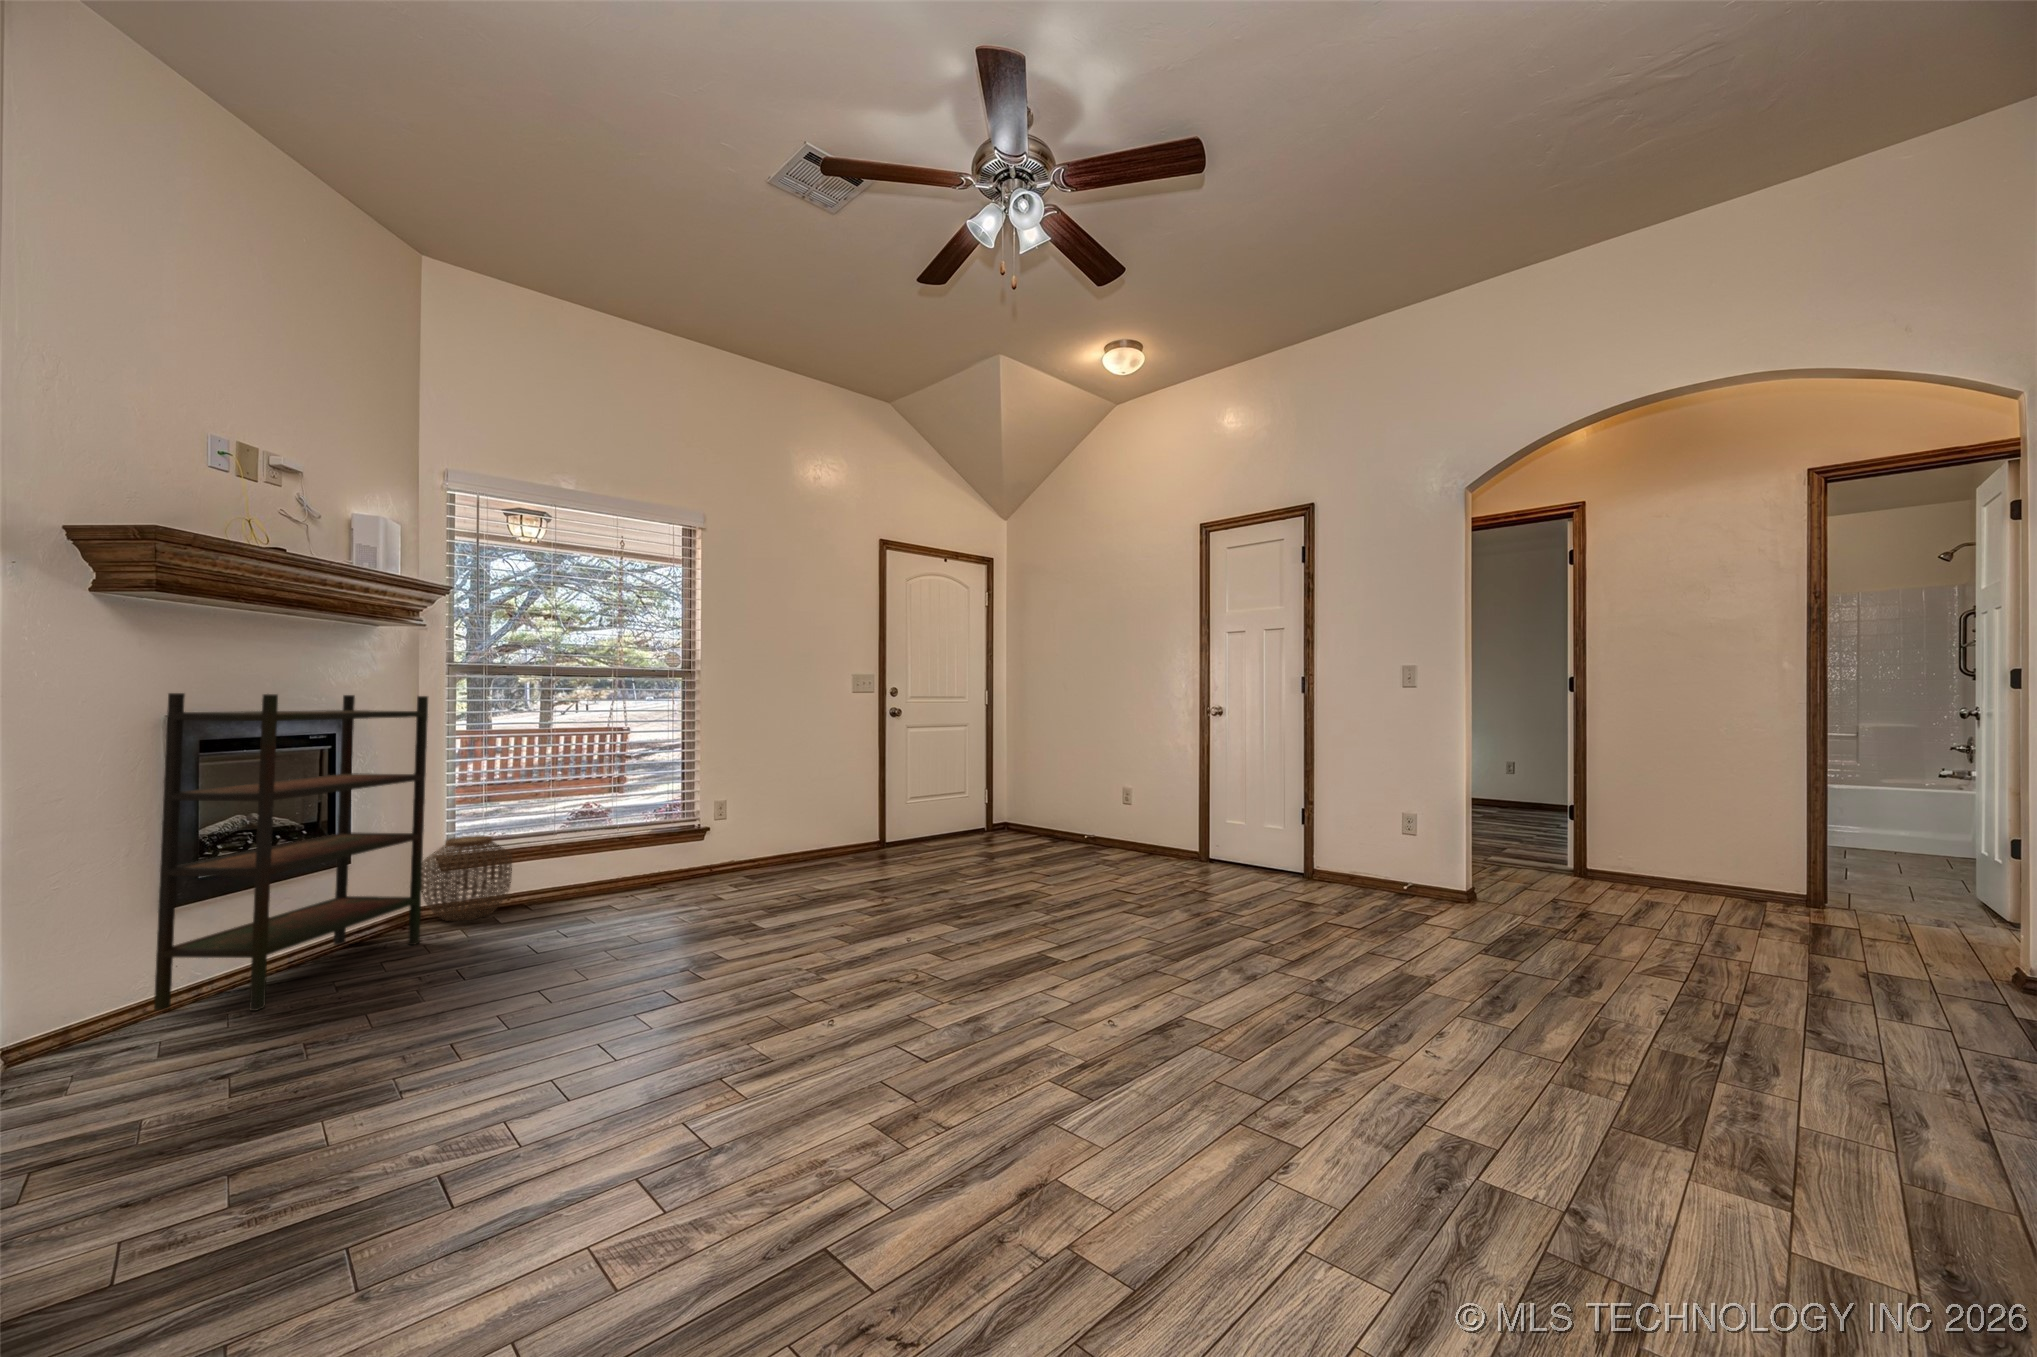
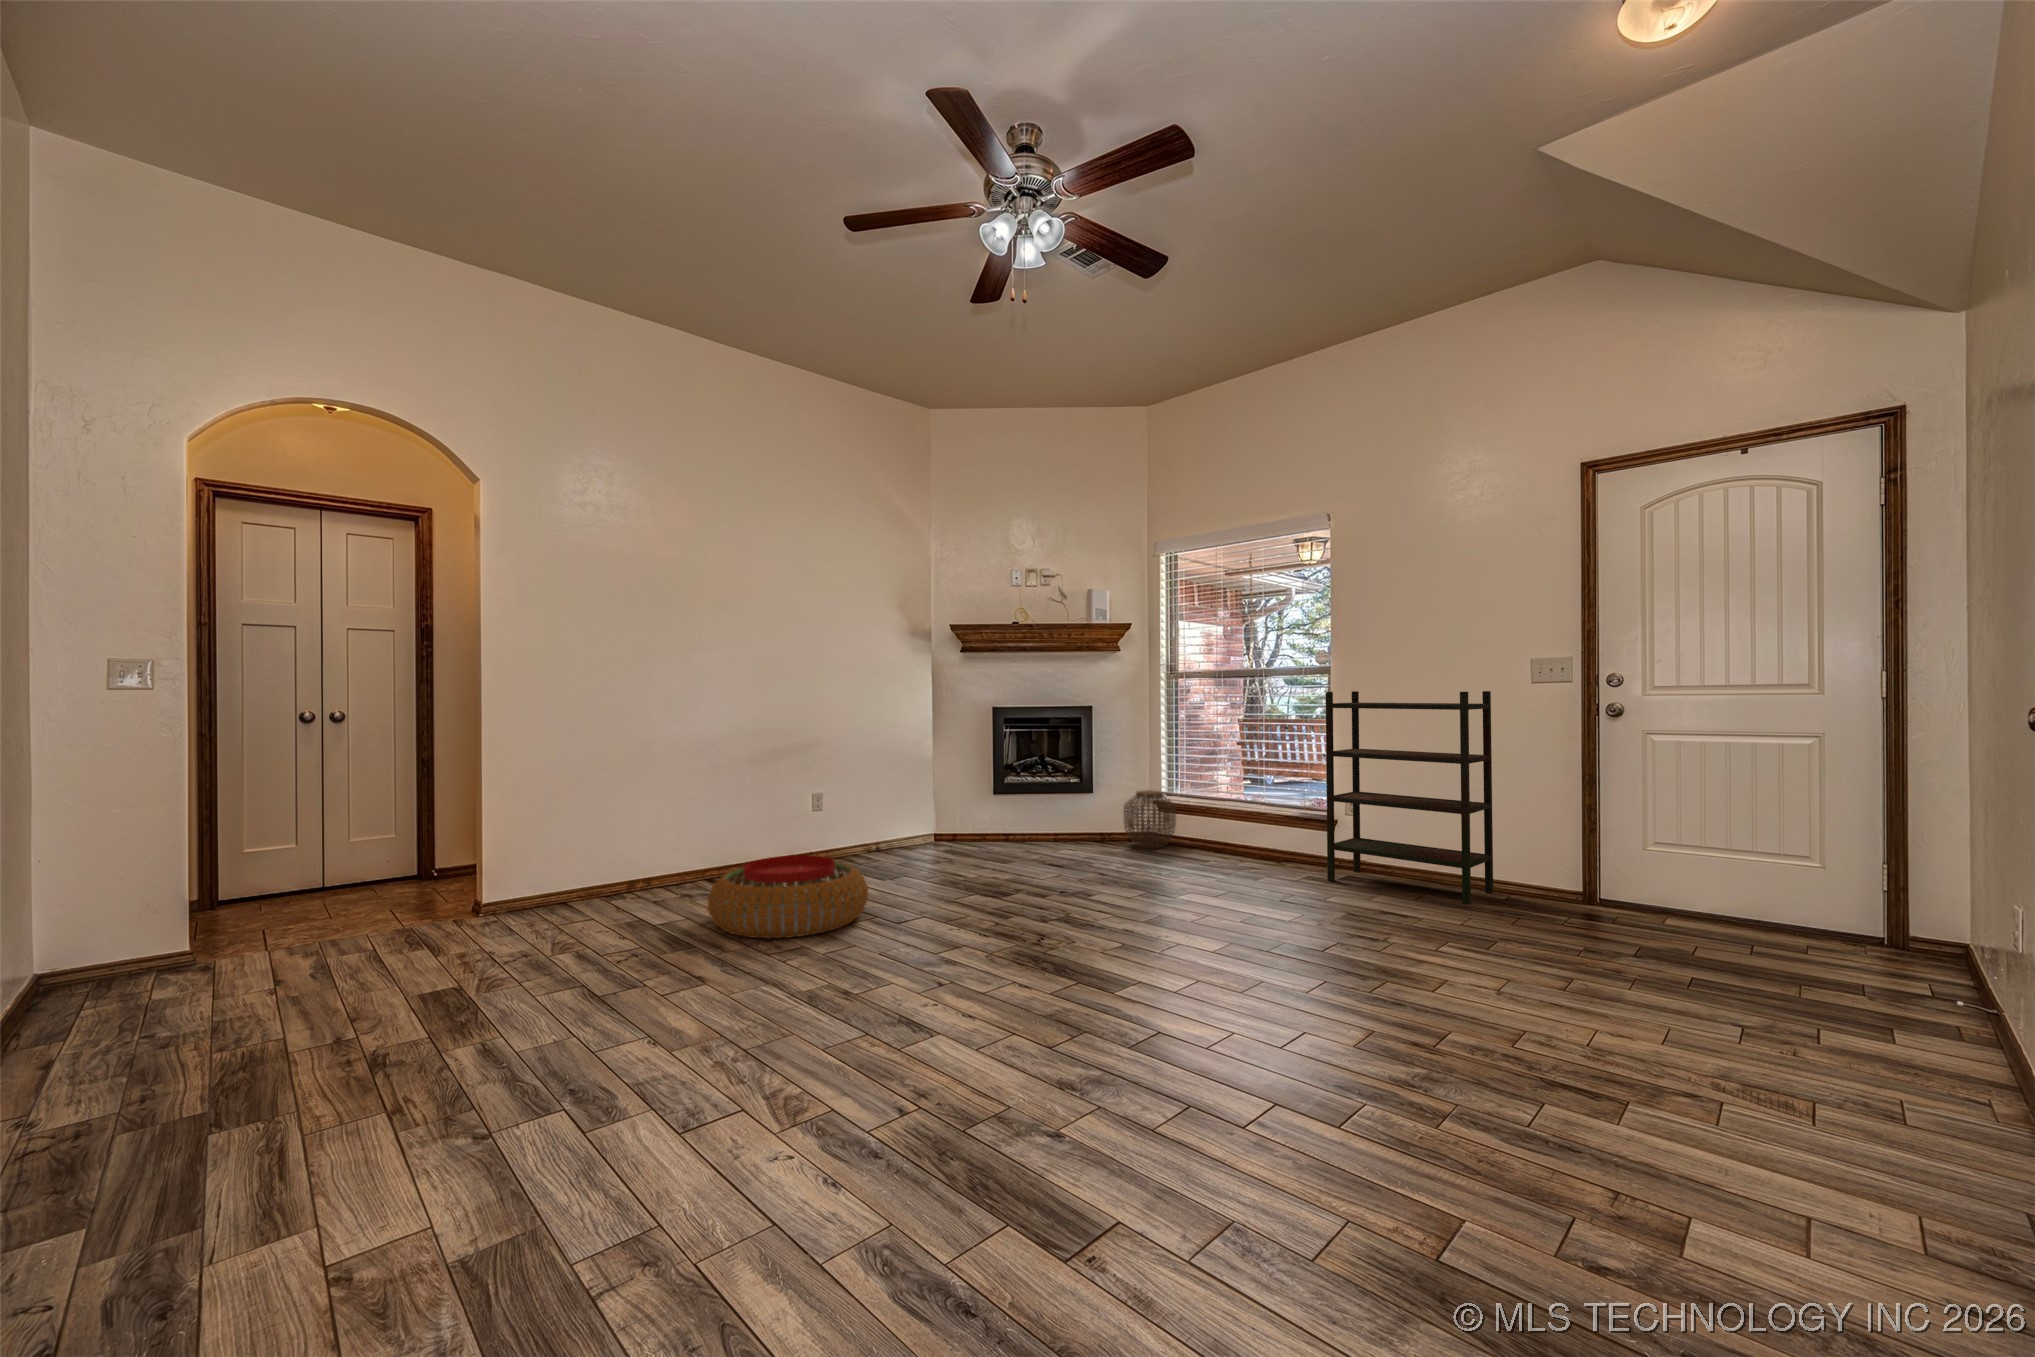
bookshelf: present [154,693,428,1011] -> present [1325,691,1493,904]
pouf: none [494,1003,846,1242] -> present [708,855,868,938]

